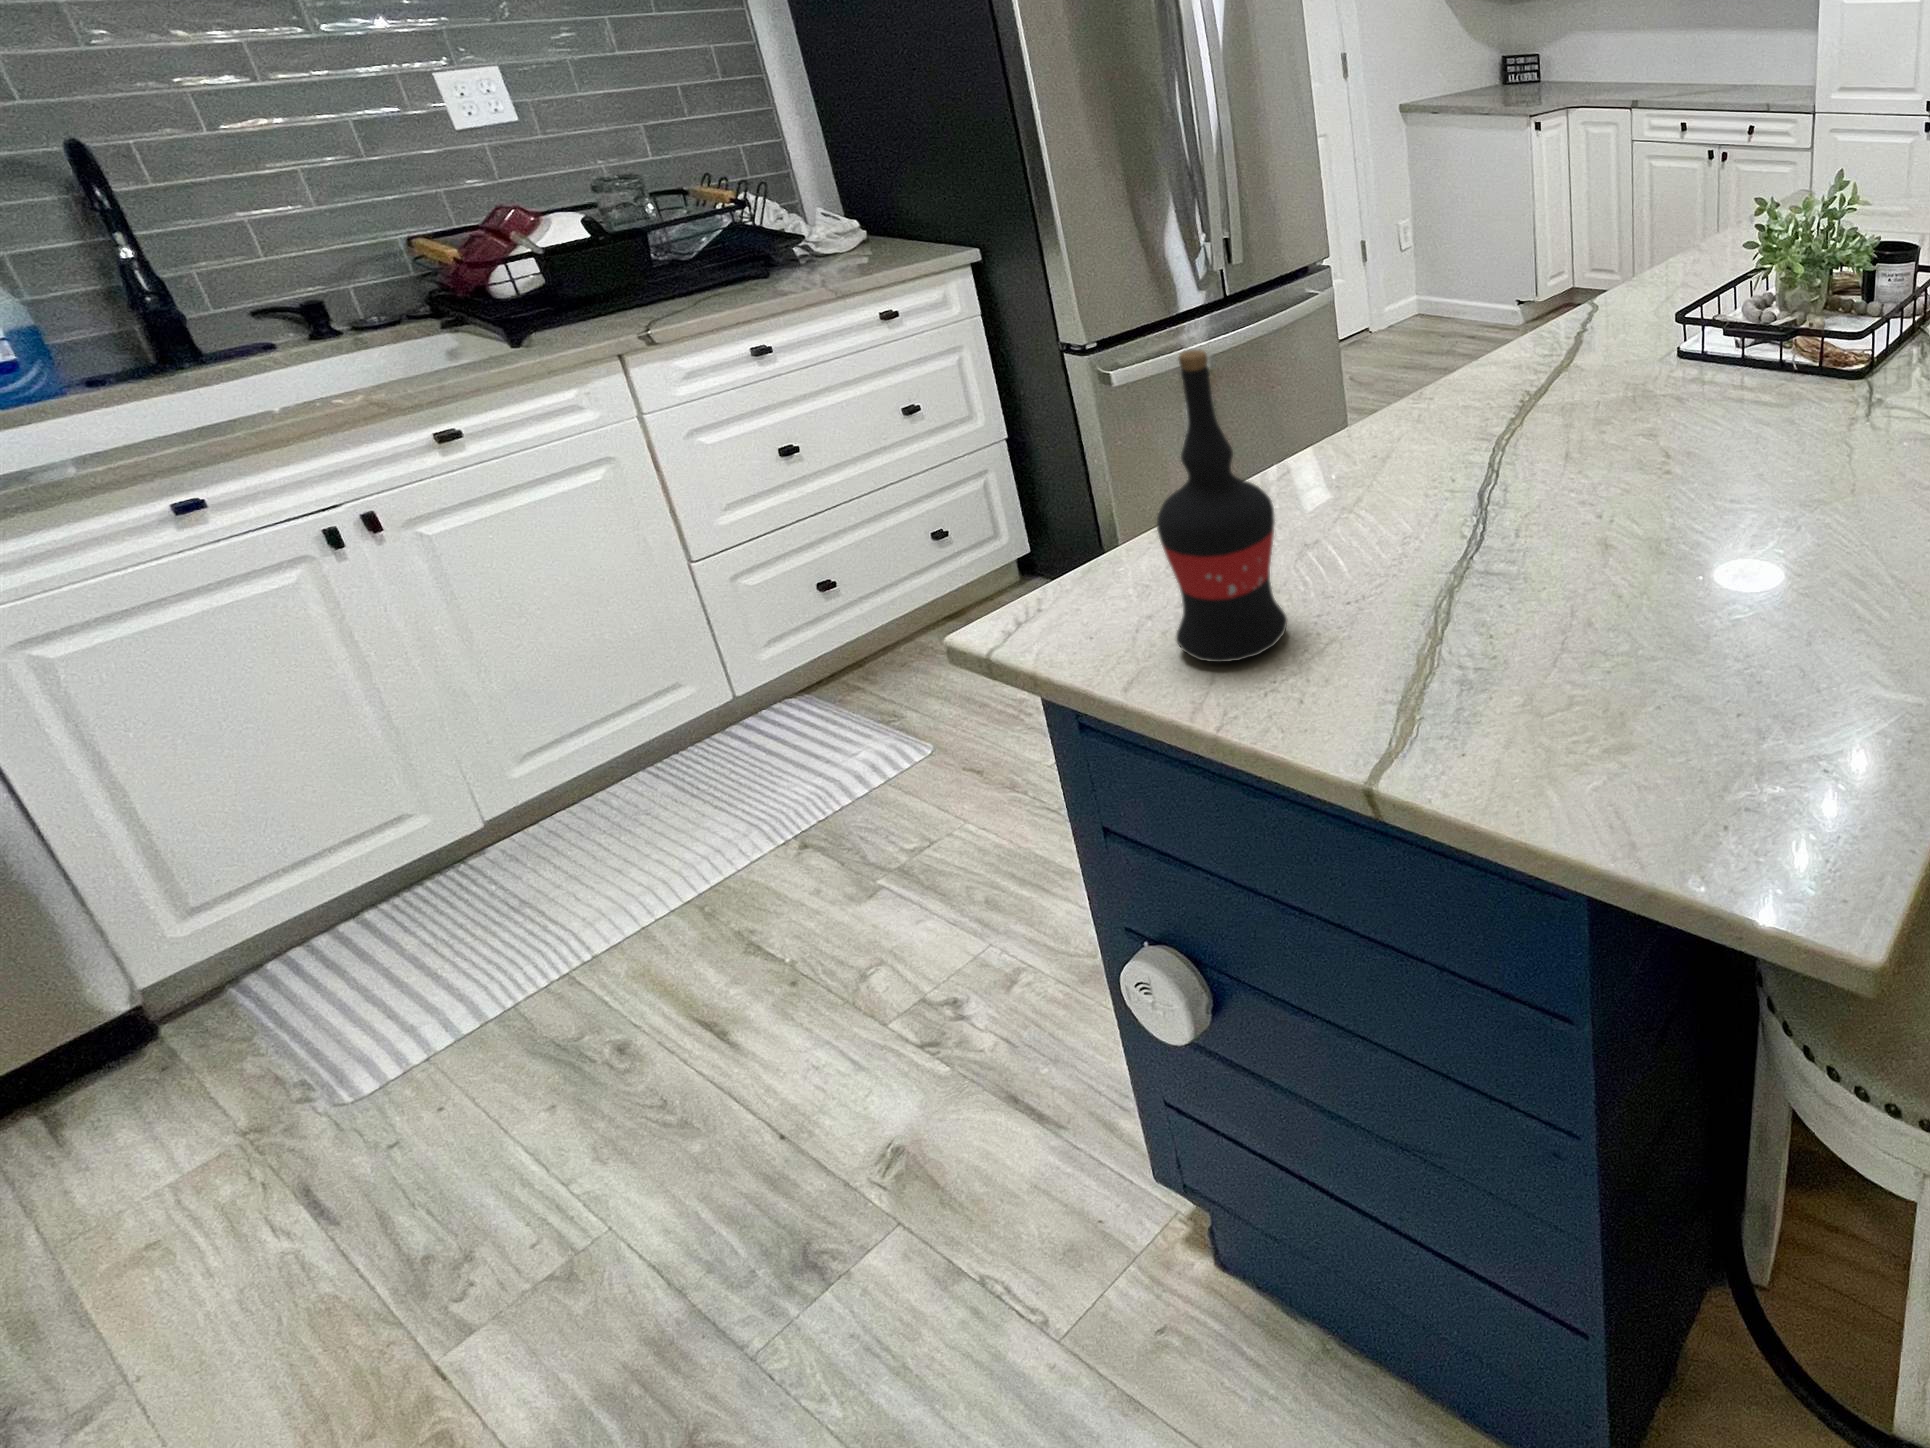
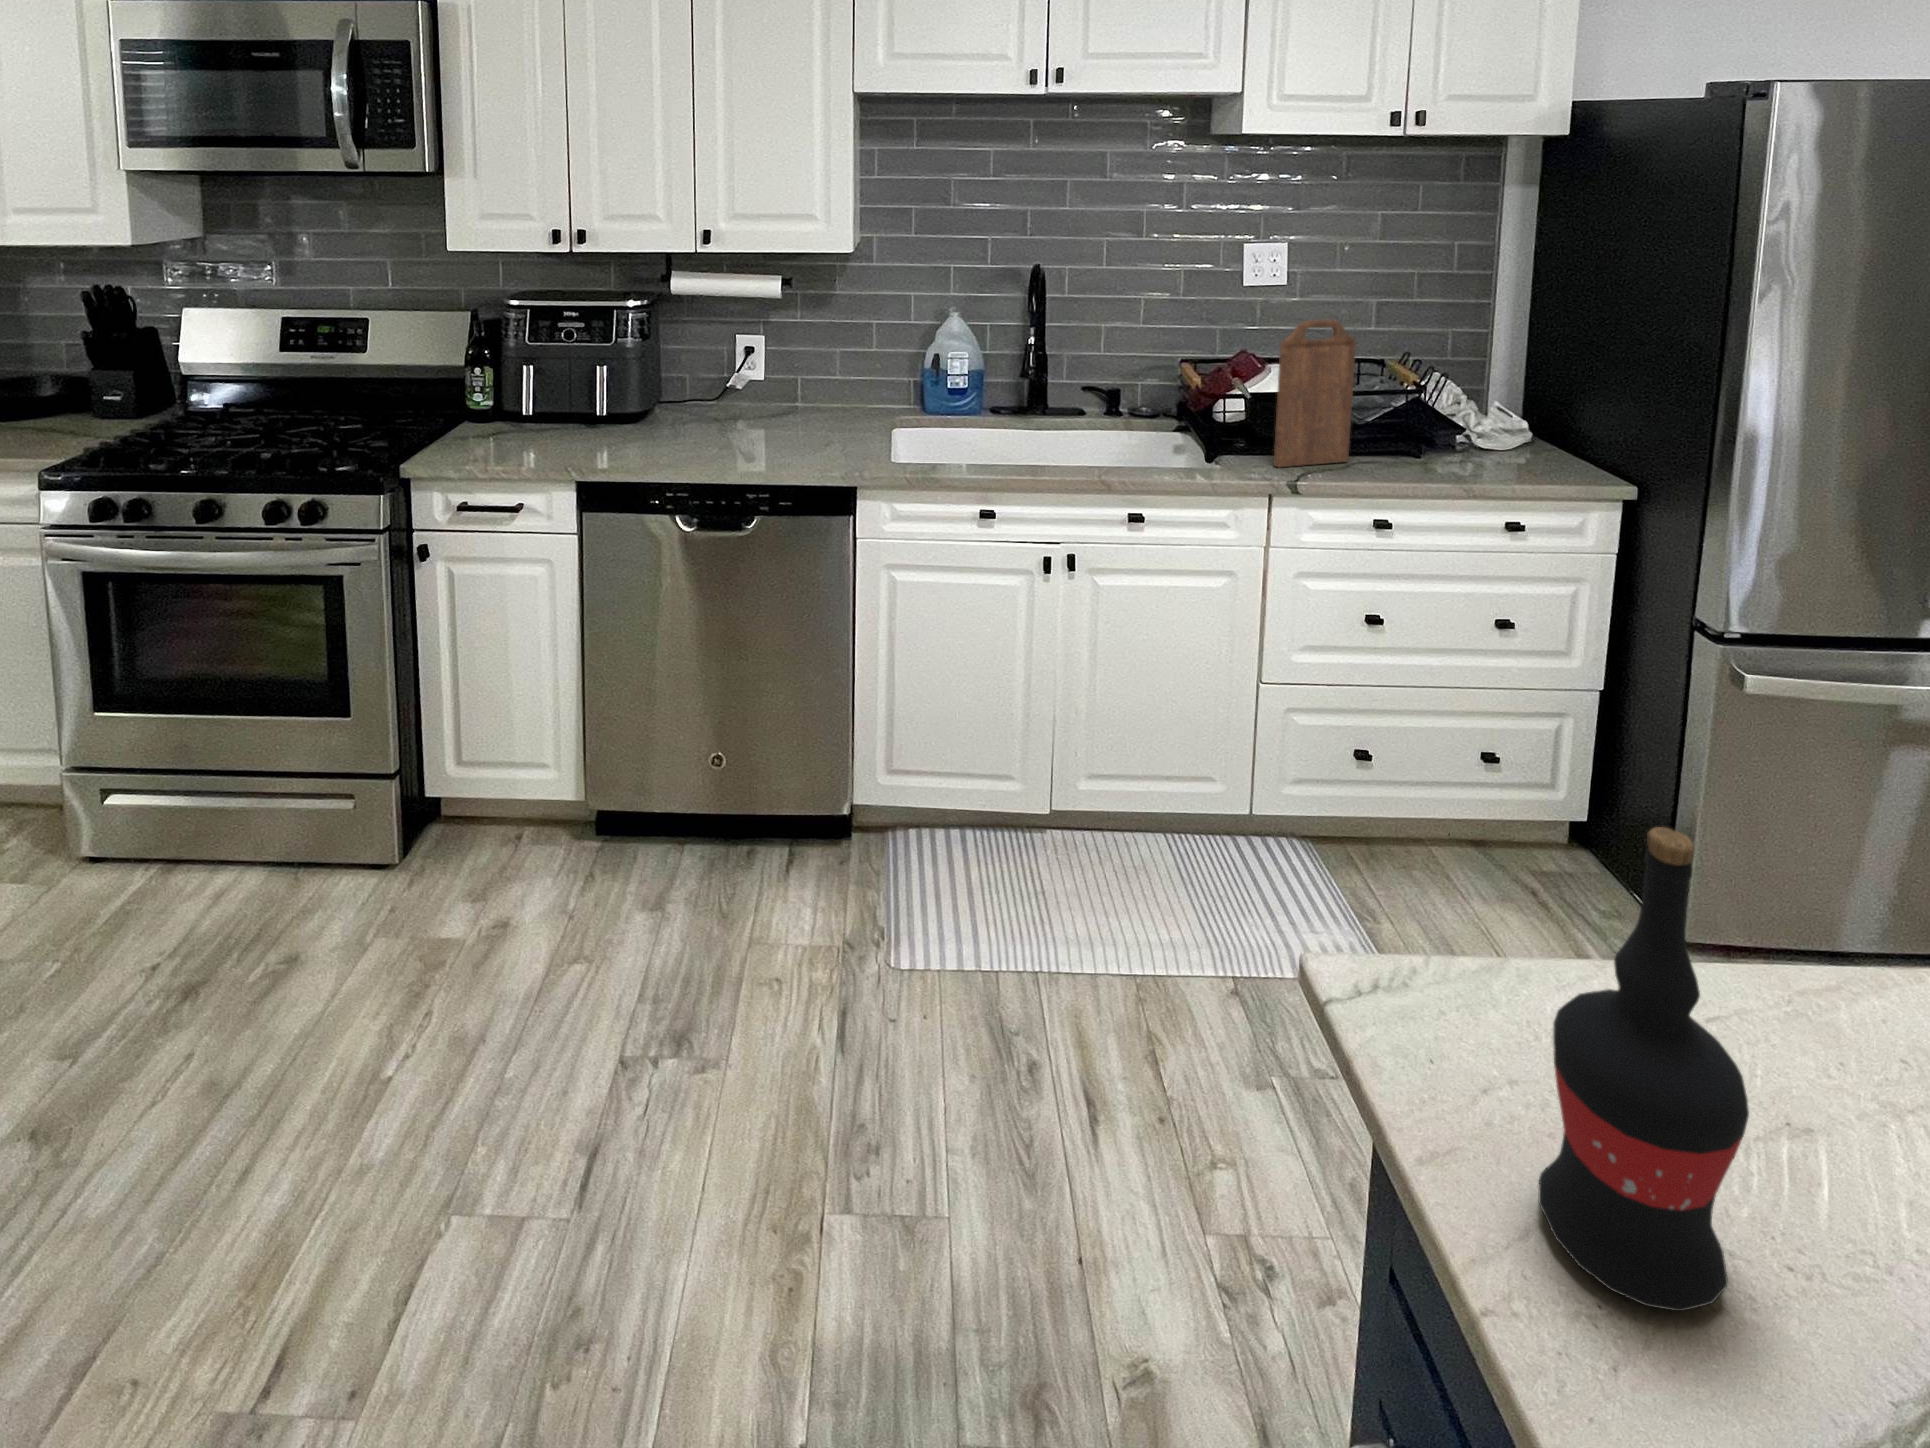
cutting board: none [558,141,694,329] -> present [1274,319,1356,467]

